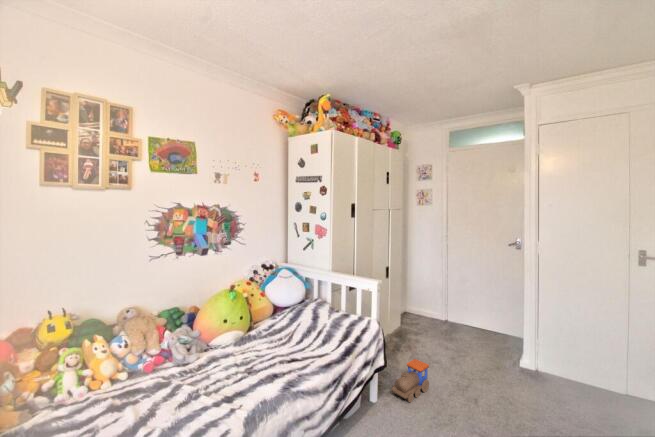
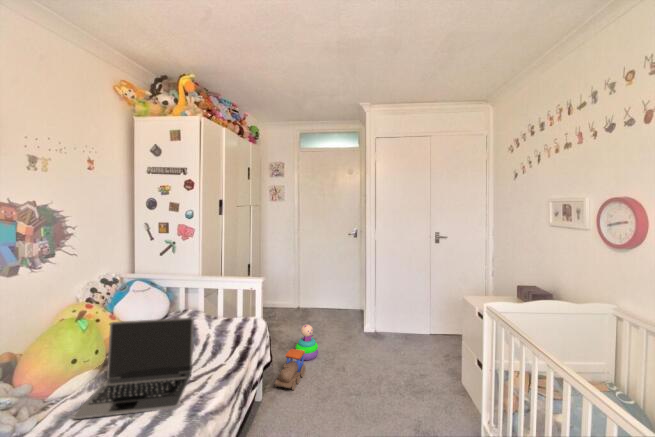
laptop: none [217,298,307,378] -> present [73,318,194,419]
stacking toy: none [423,337,451,377] -> present [296,324,318,360]

